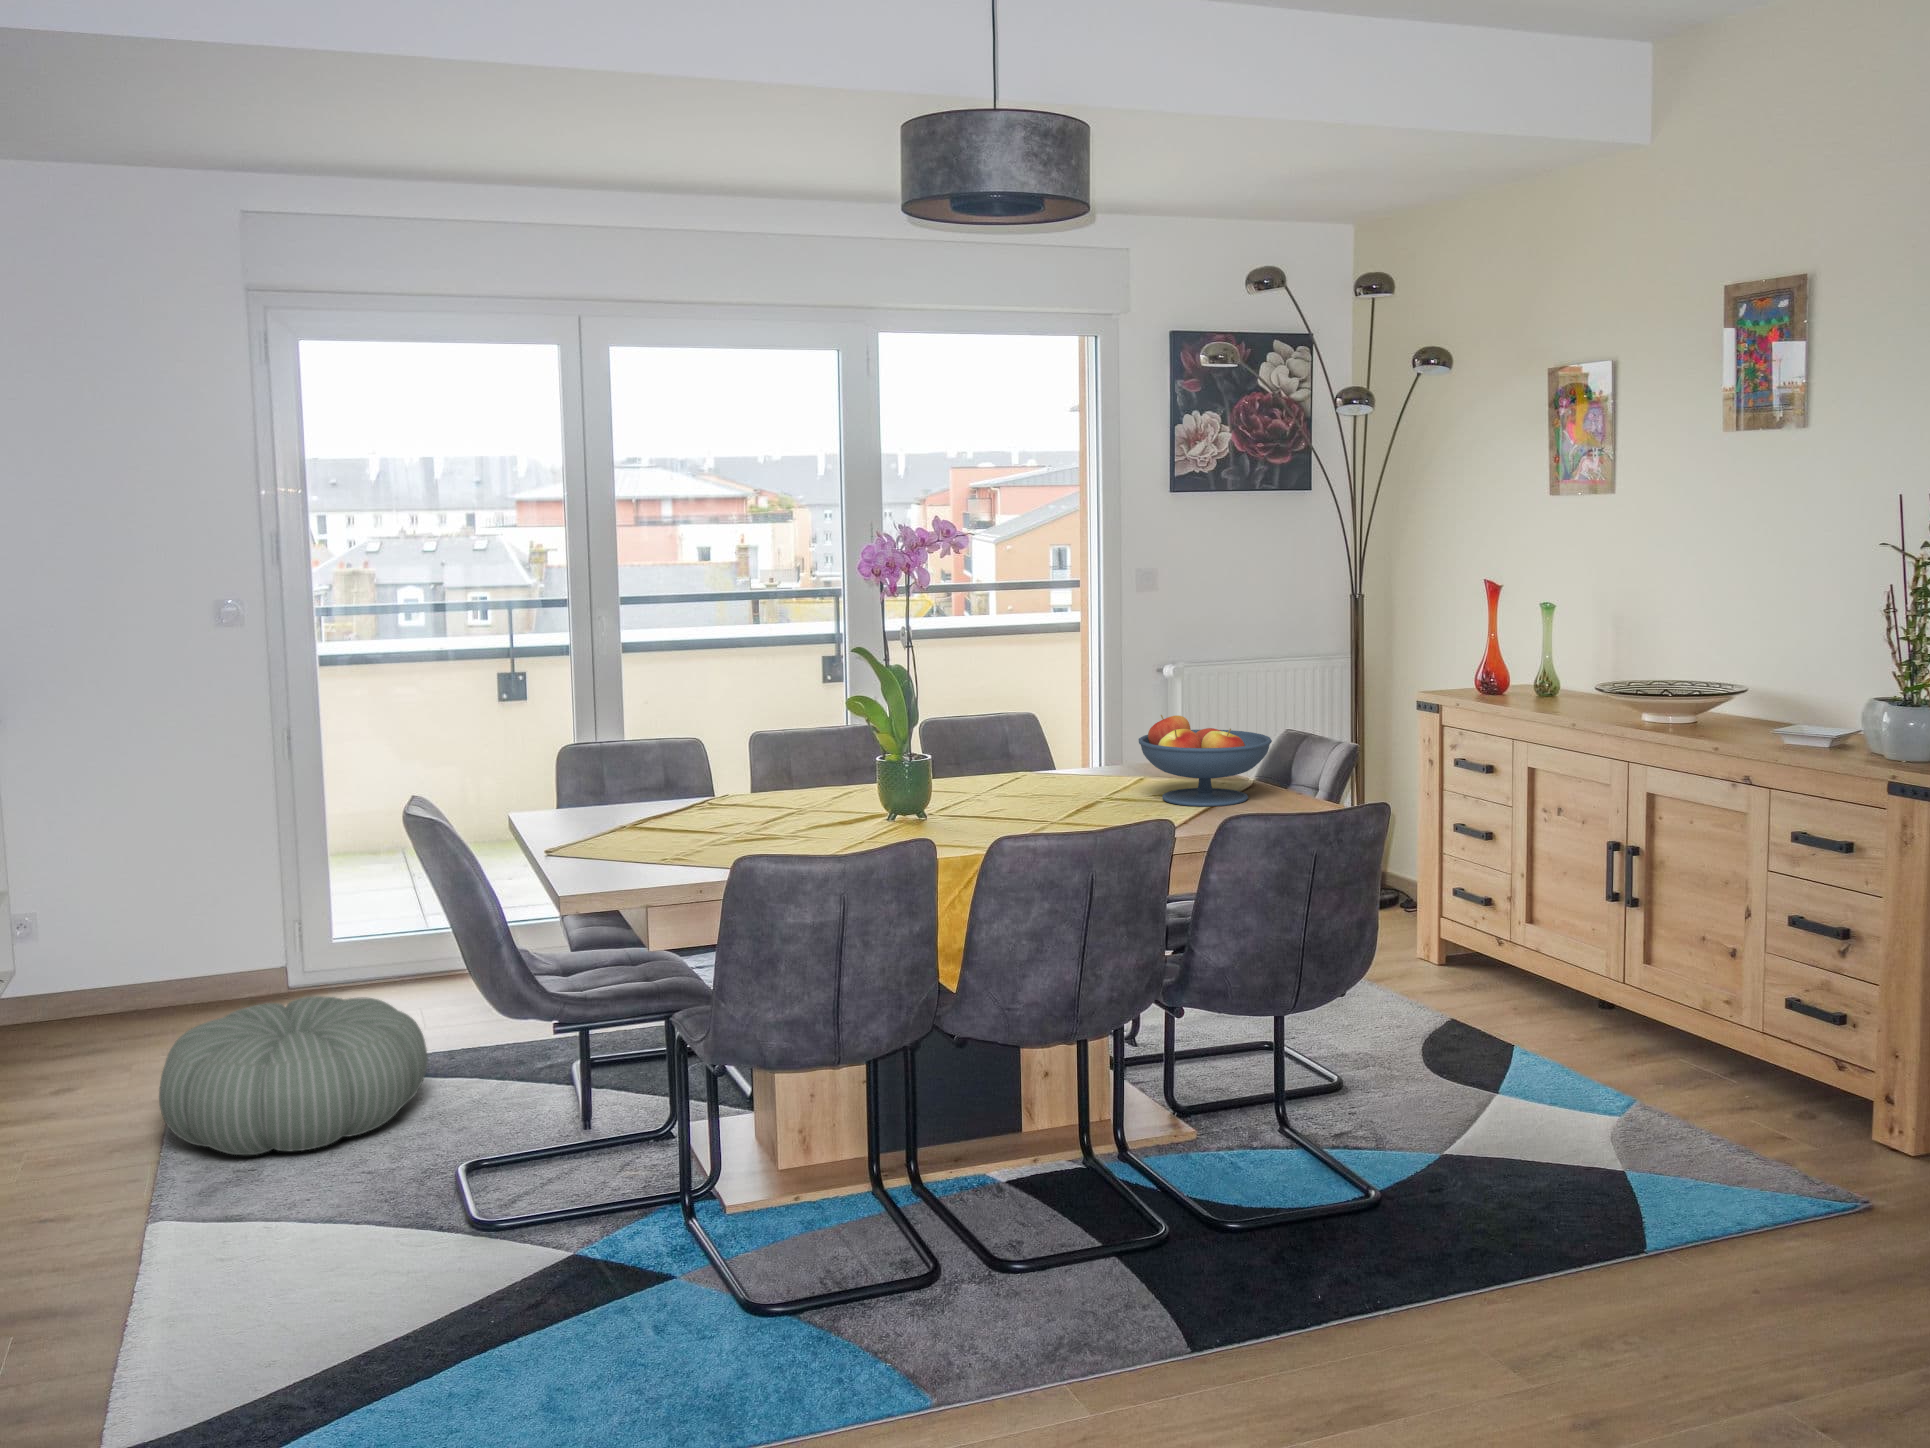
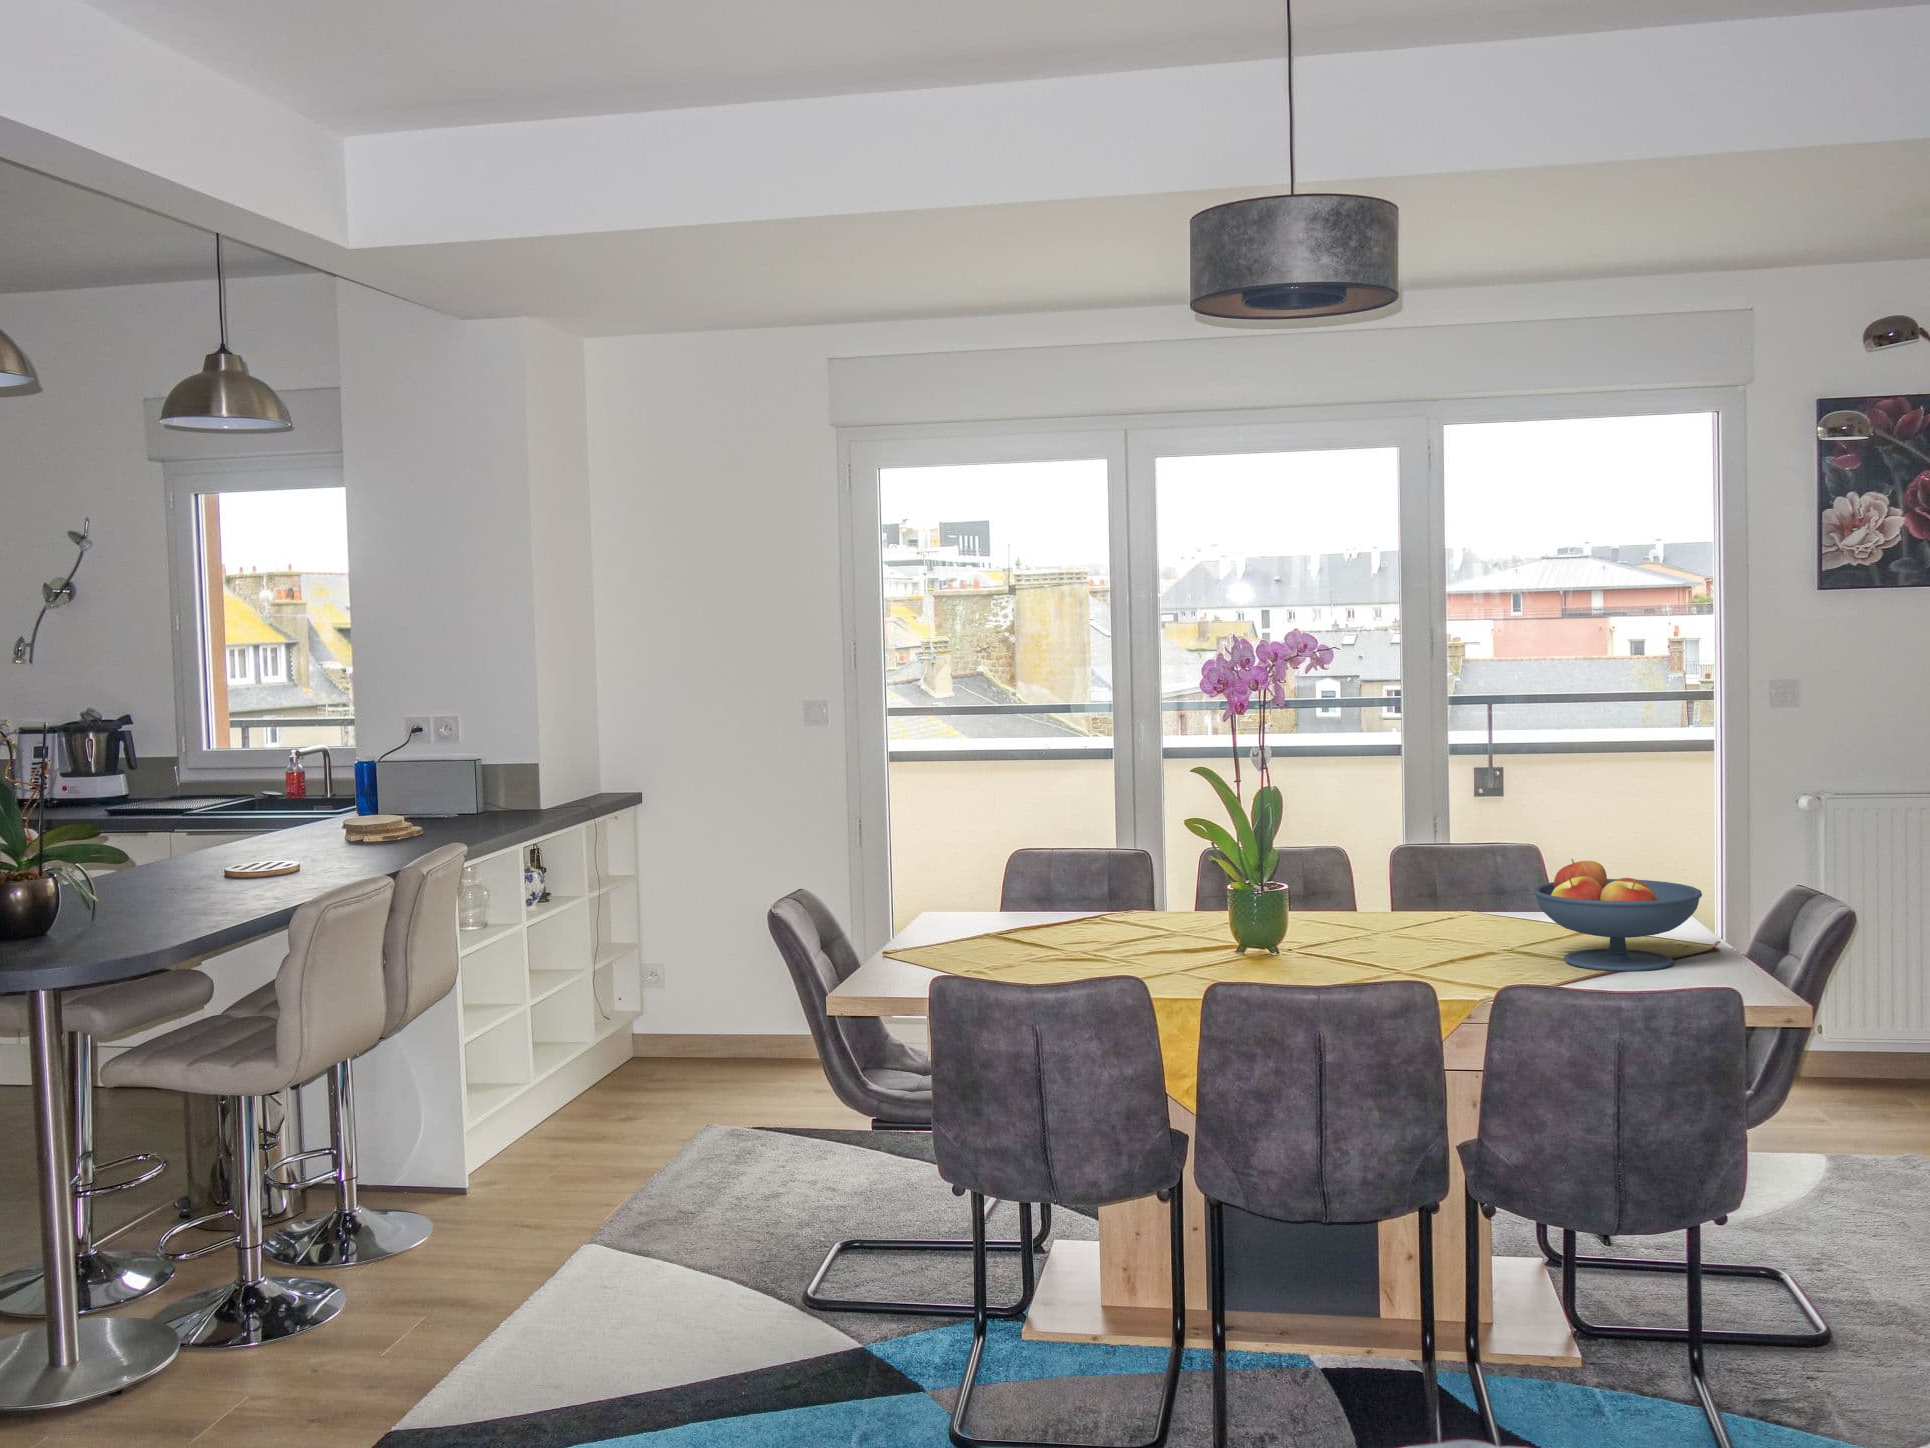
pouf: present [159,996,428,1155] -> none [637,1076,862,1213]

